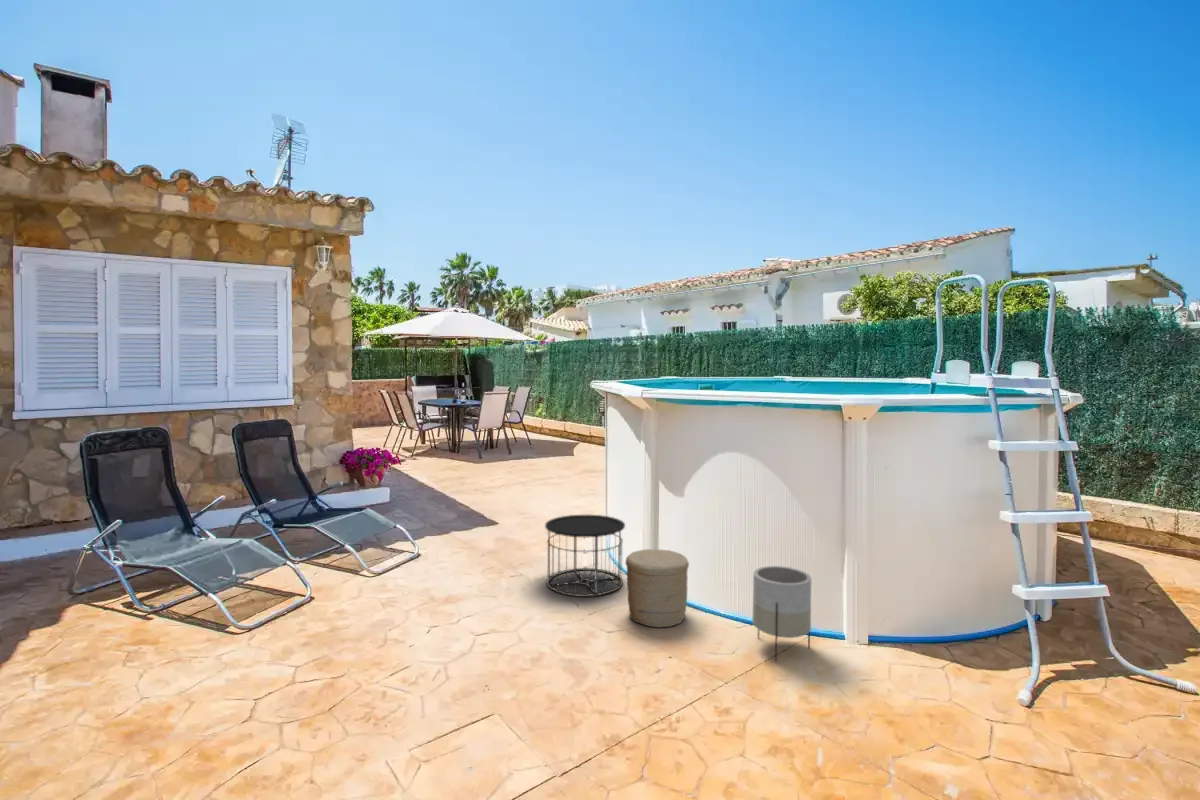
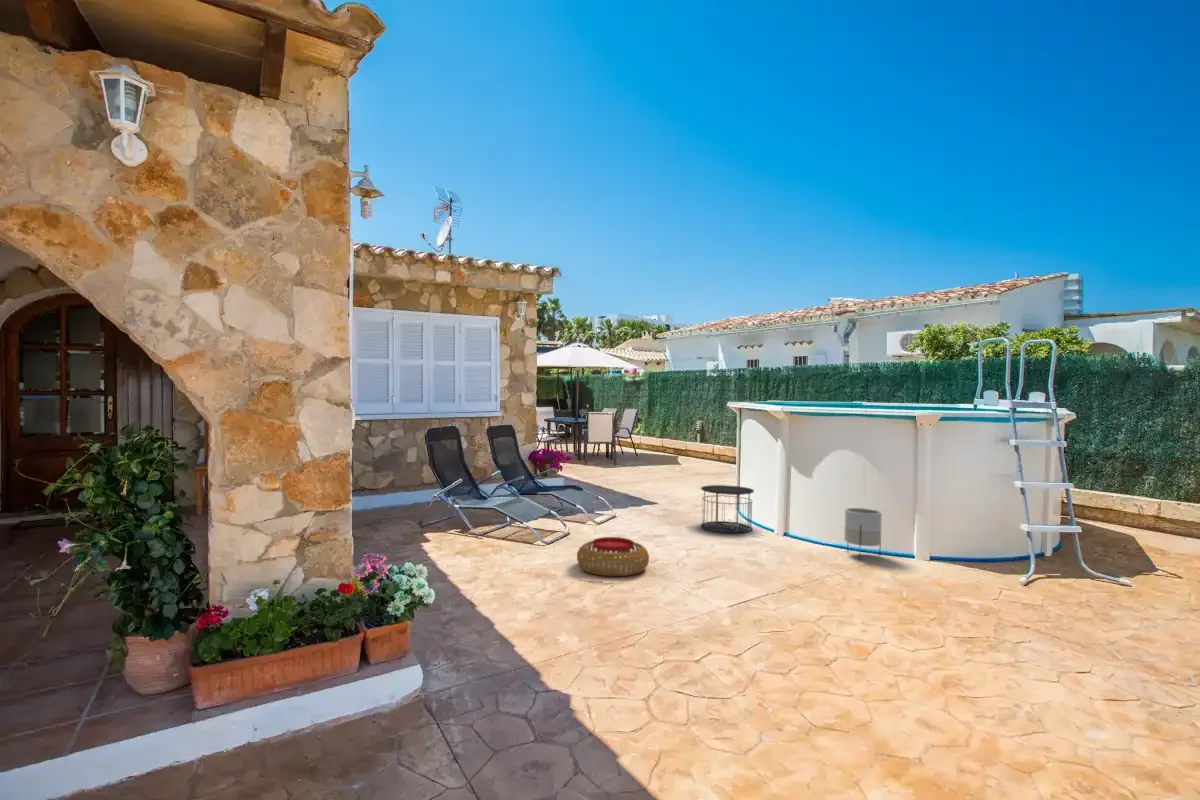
woven basket: present [626,549,689,627] -> none [761,502,802,546]
pouf: none [231,659,387,765] -> present [577,537,649,576]

